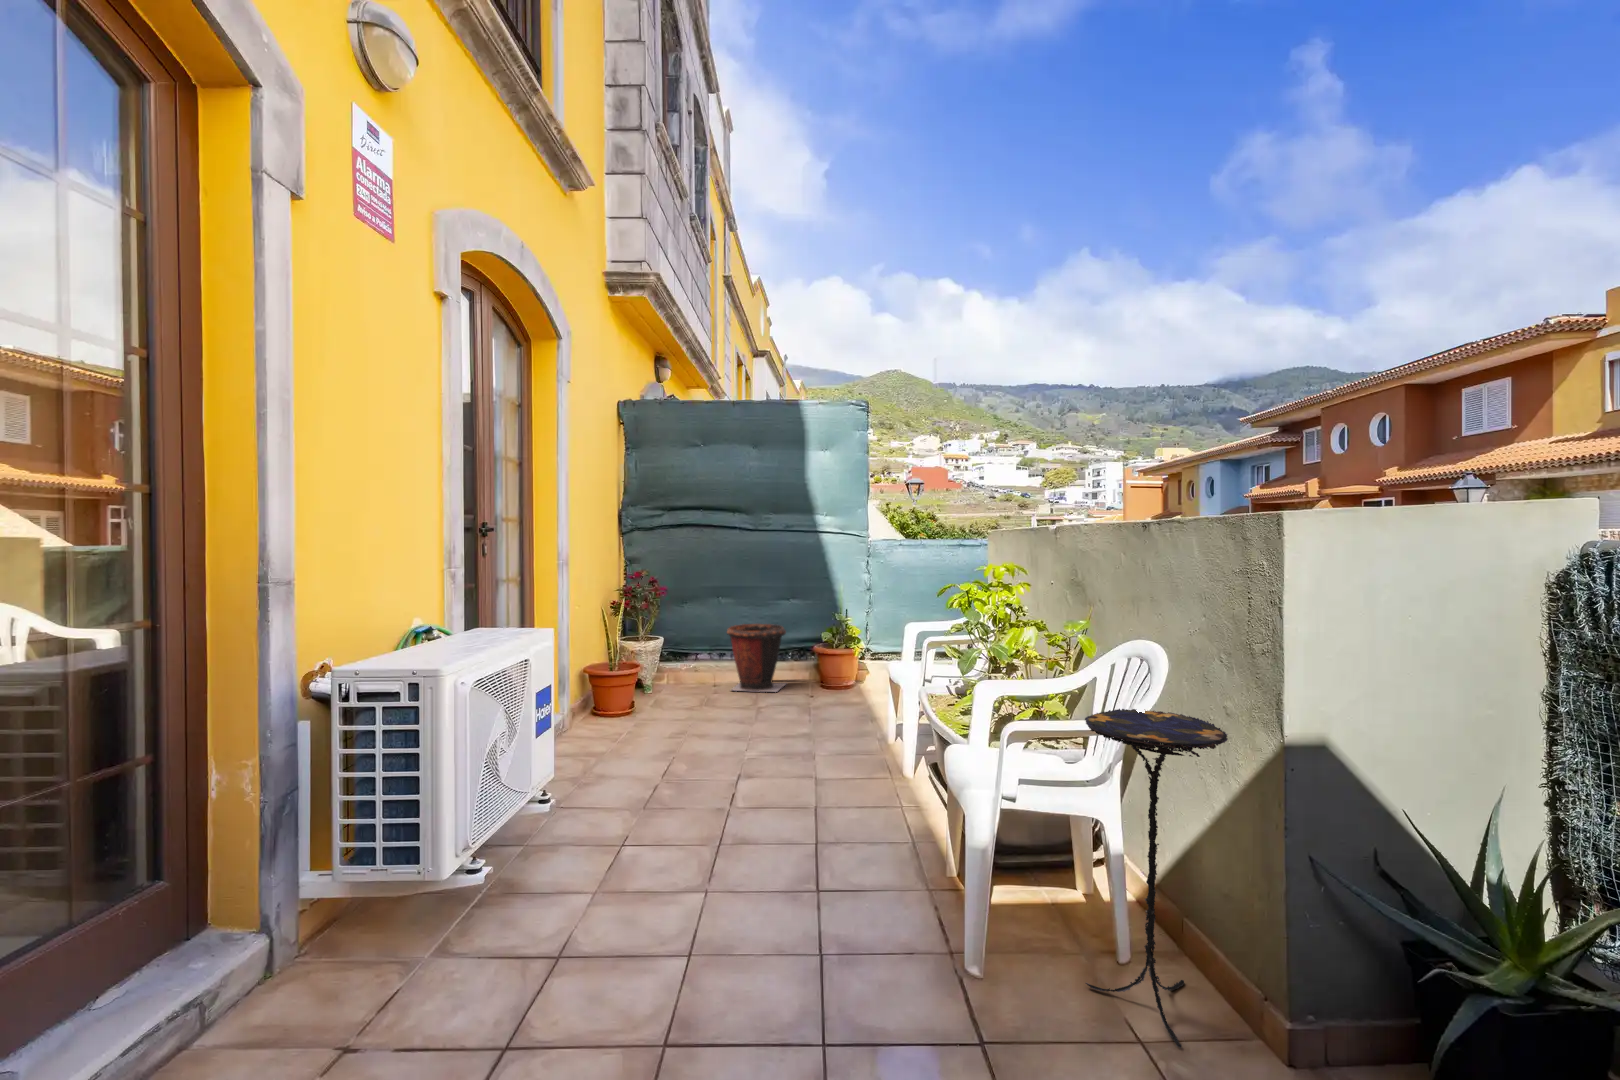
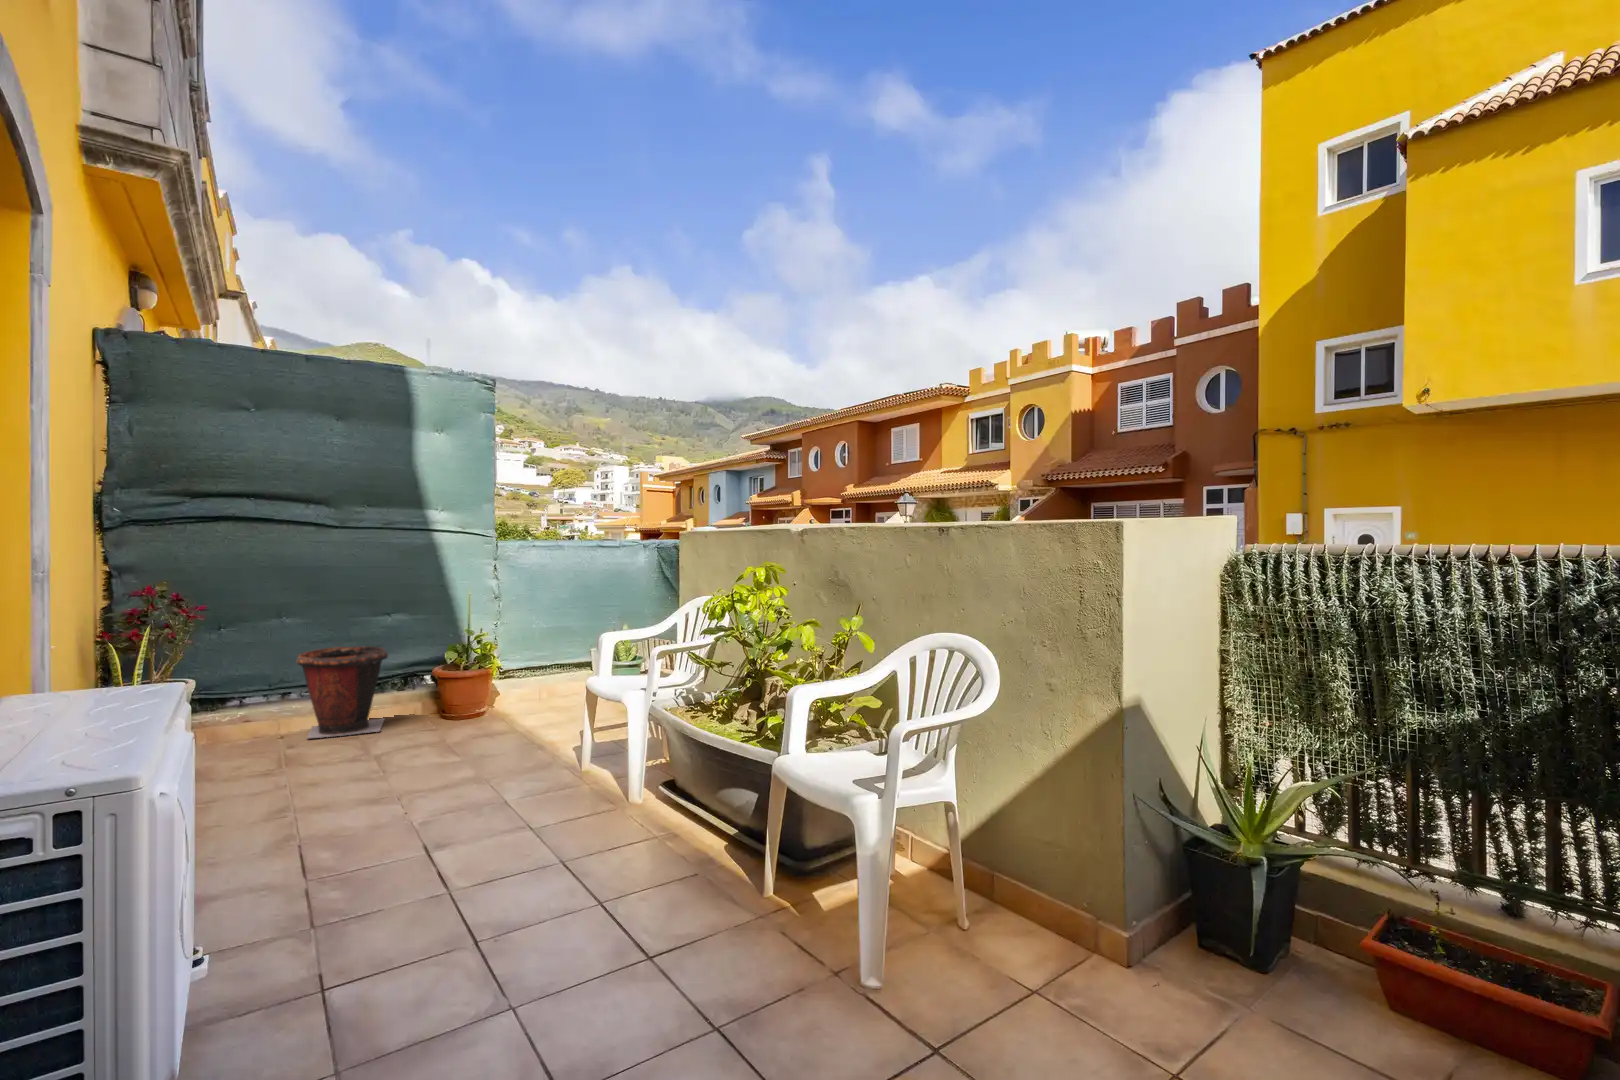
side table: present [1085,709,1228,1048] -> none [962,693,1084,987]

